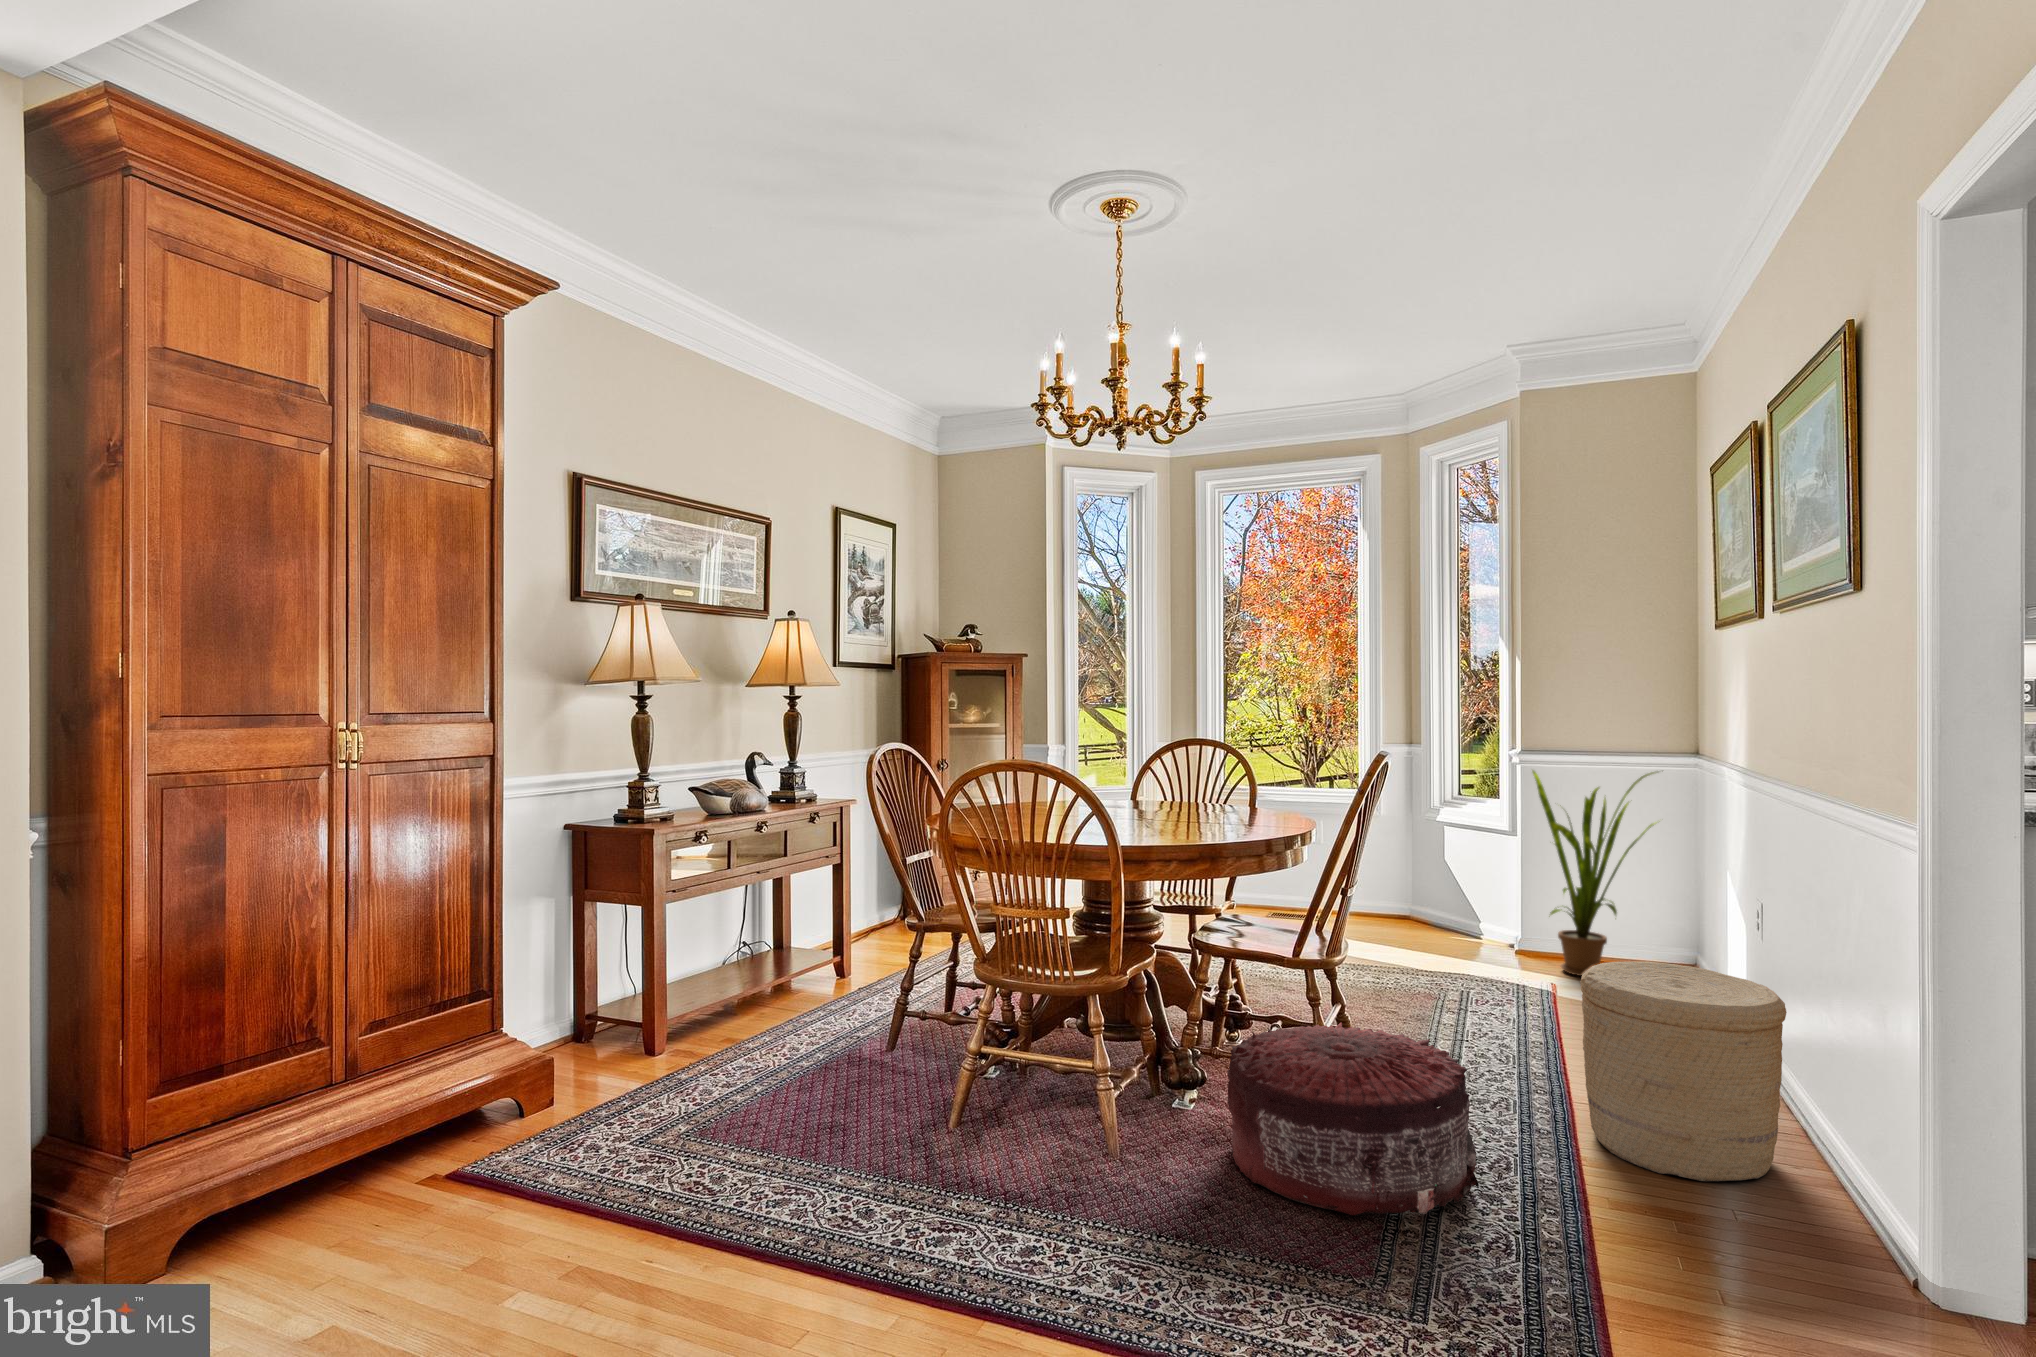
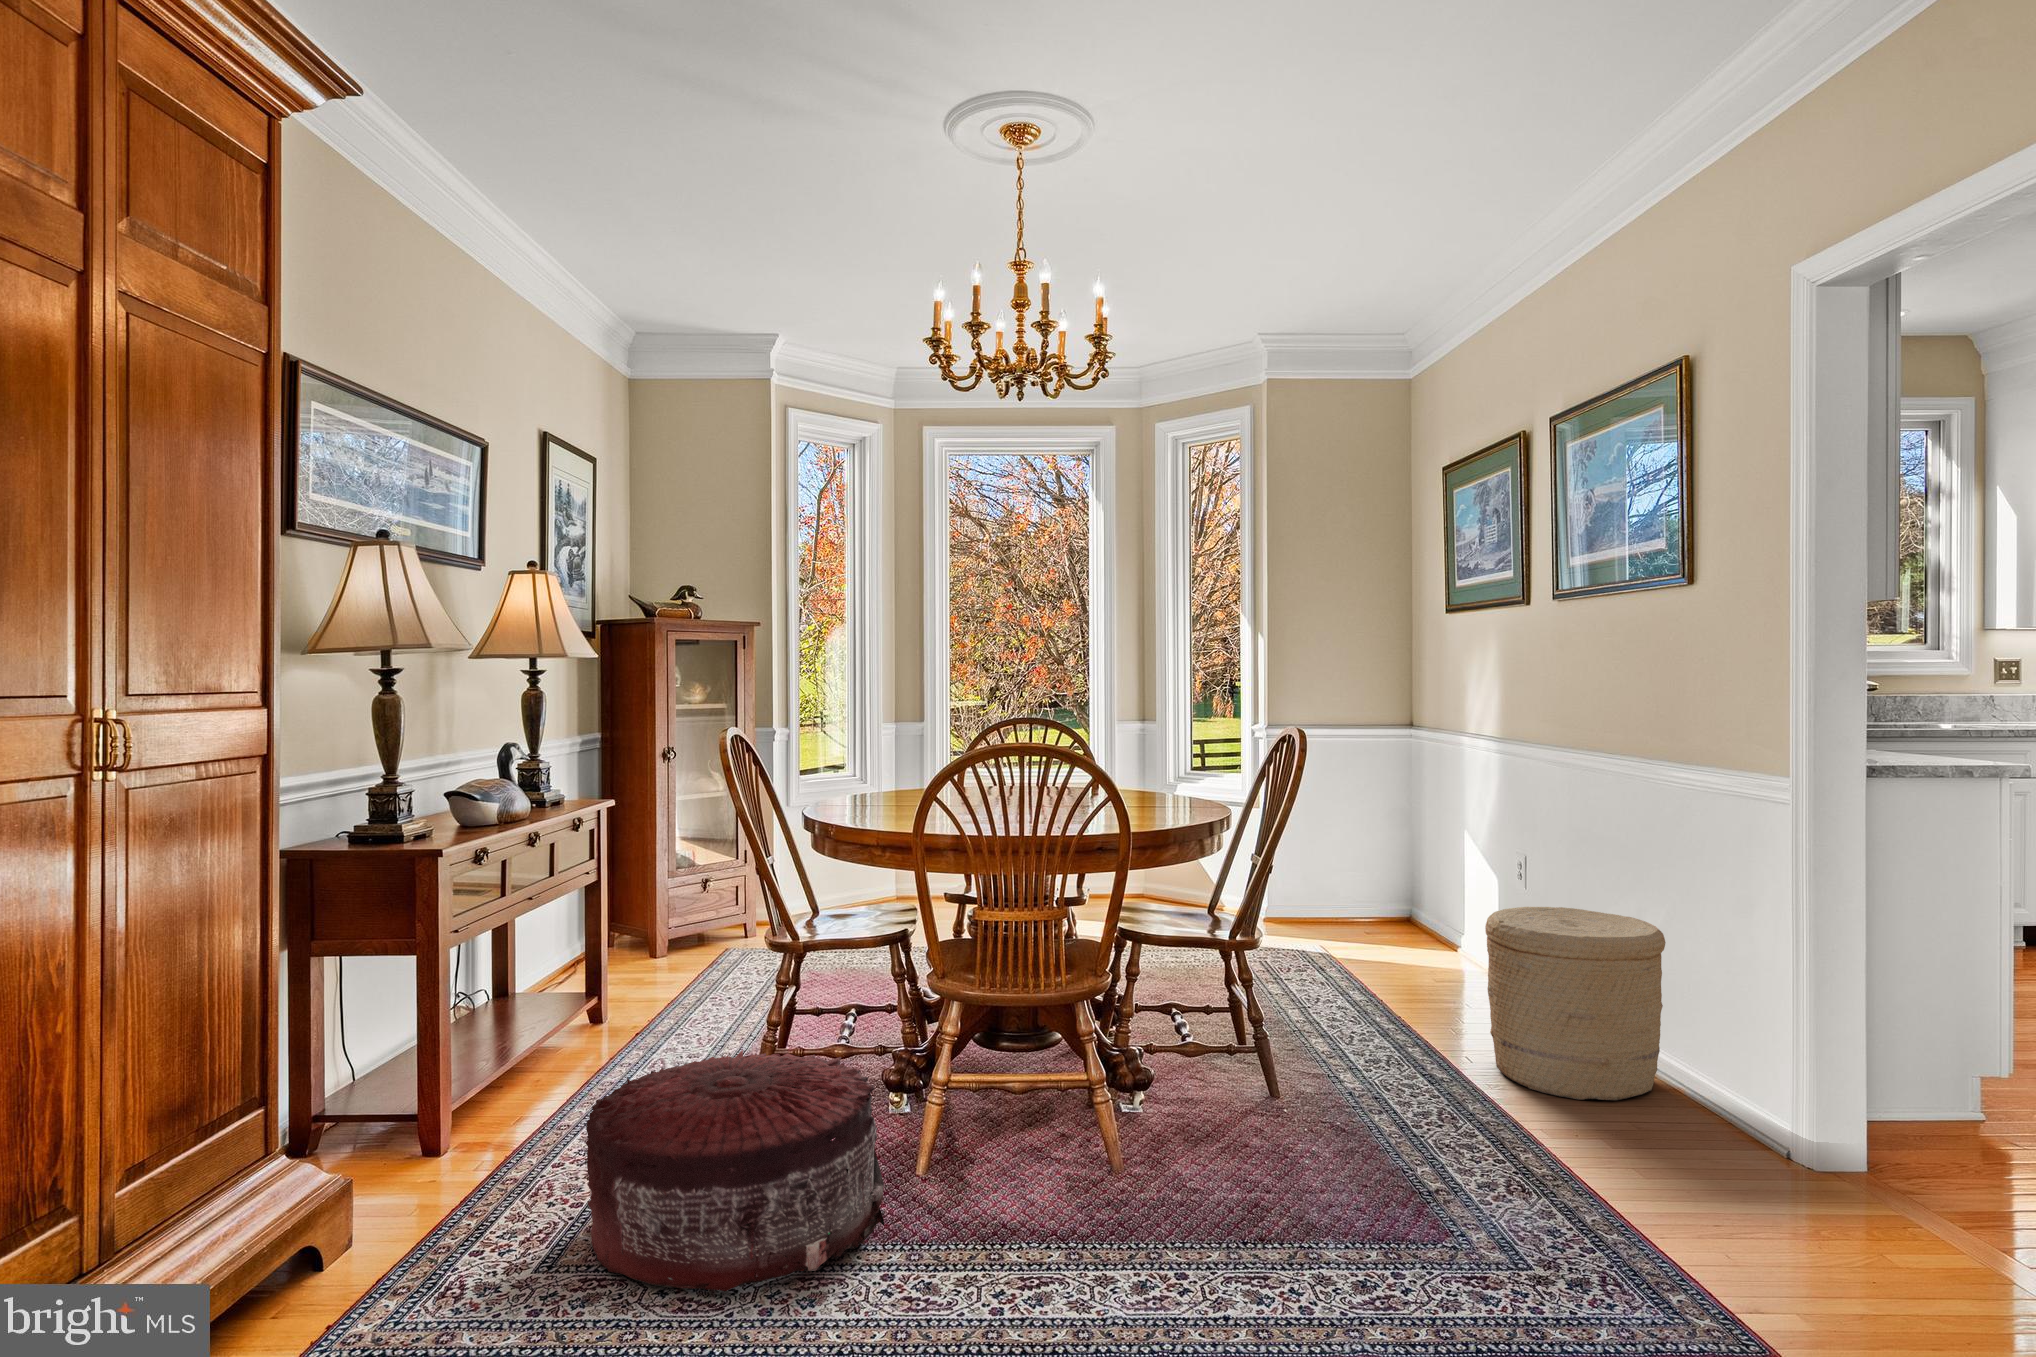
house plant: present [1532,771,1656,976] -> none [1314,733,1427,936]
pouf: present [1227,1023,1479,1215] -> present [586,1050,884,1291]

